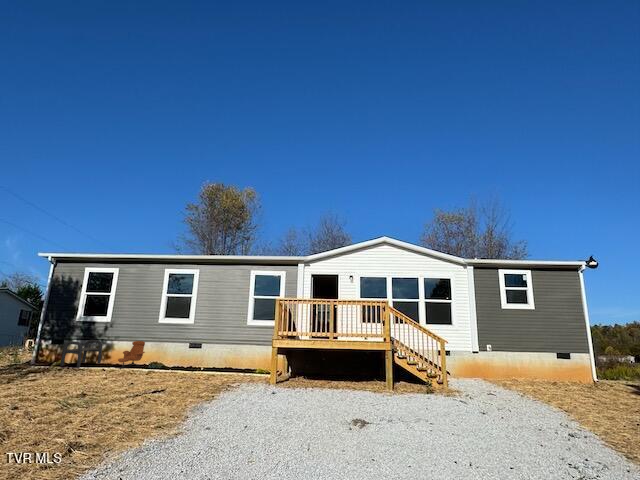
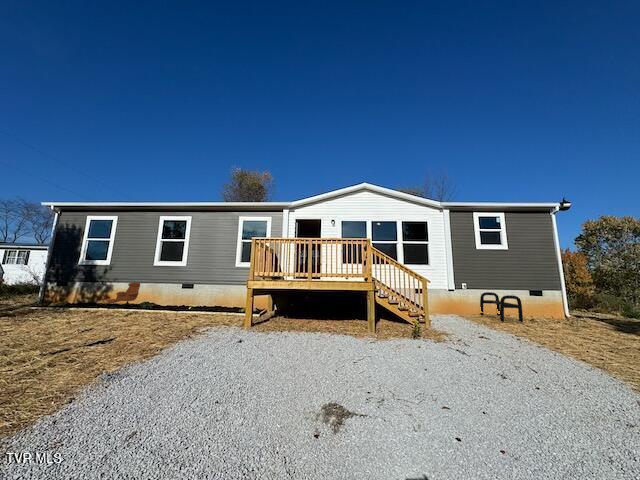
bench: present [60,340,102,367] -> present [480,292,523,322]

